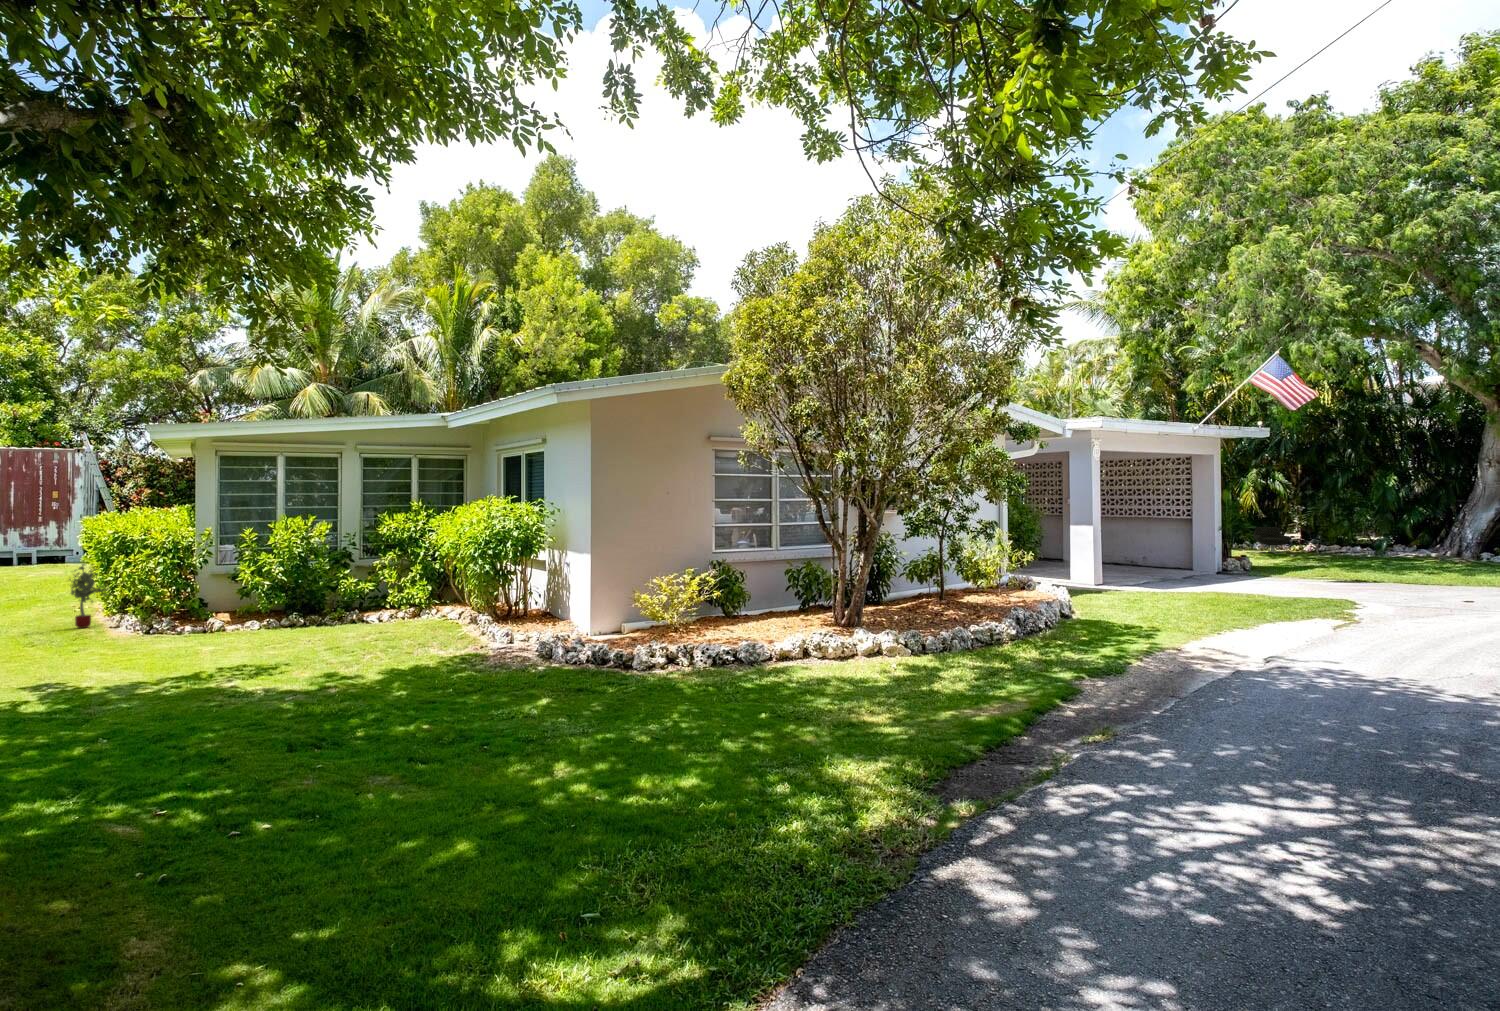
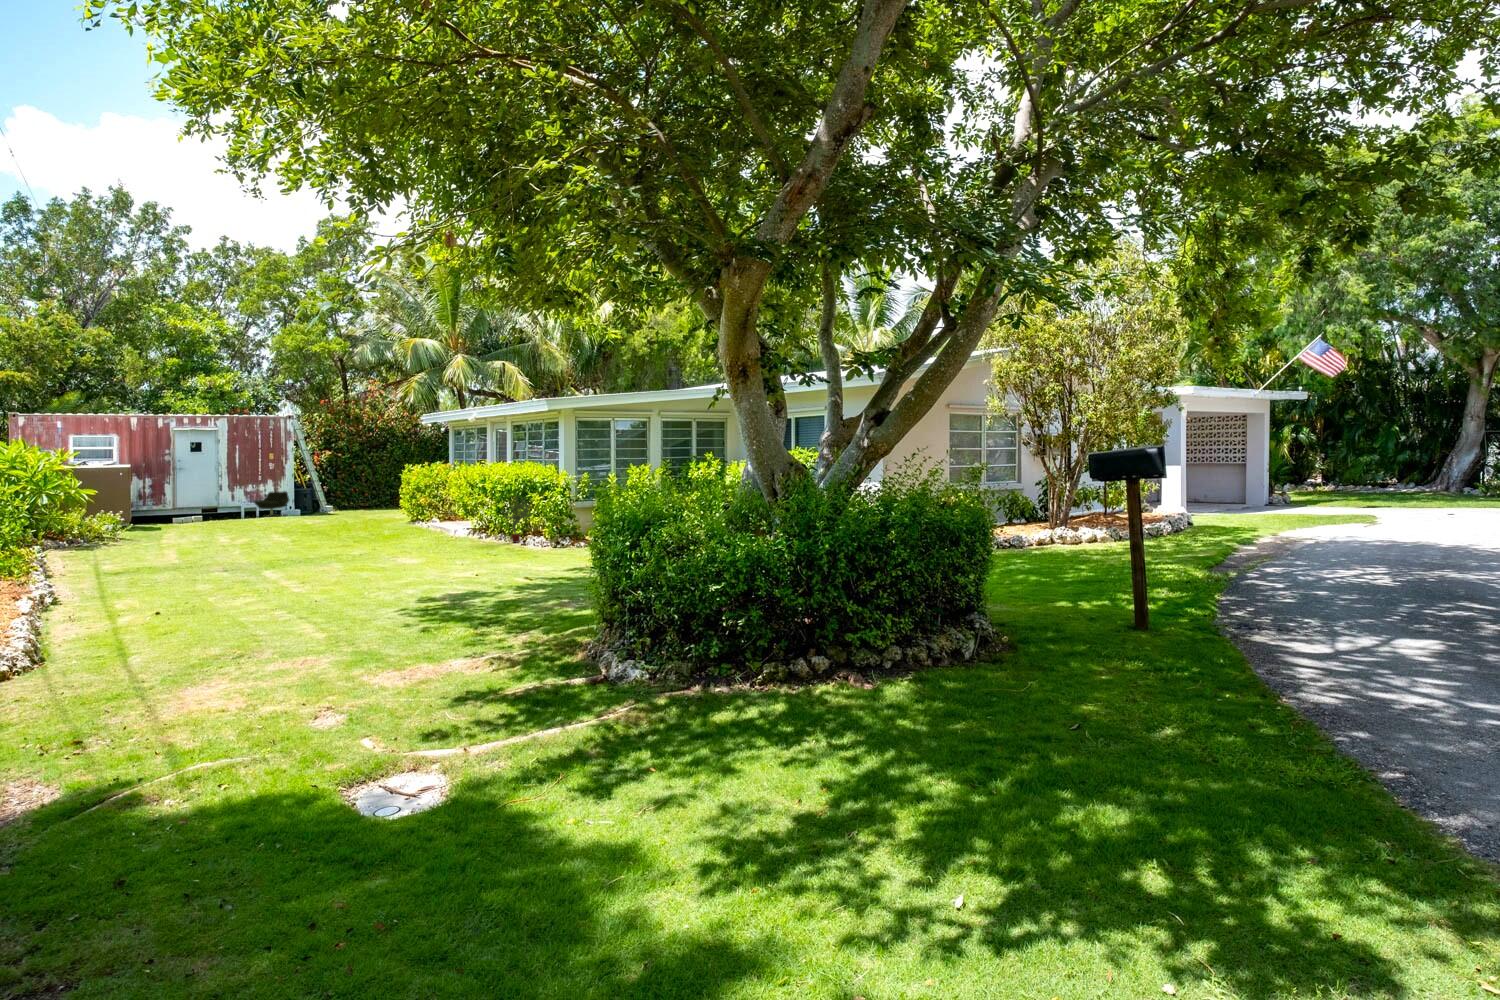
lounge chair: present [1253,527,1291,554] -> present [254,491,289,516]

